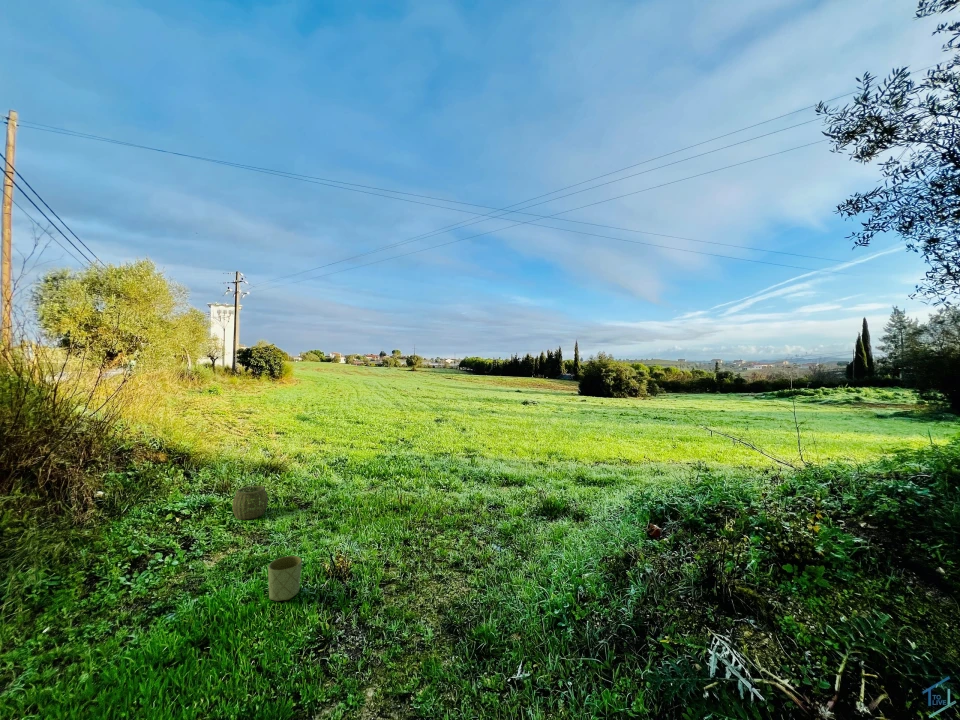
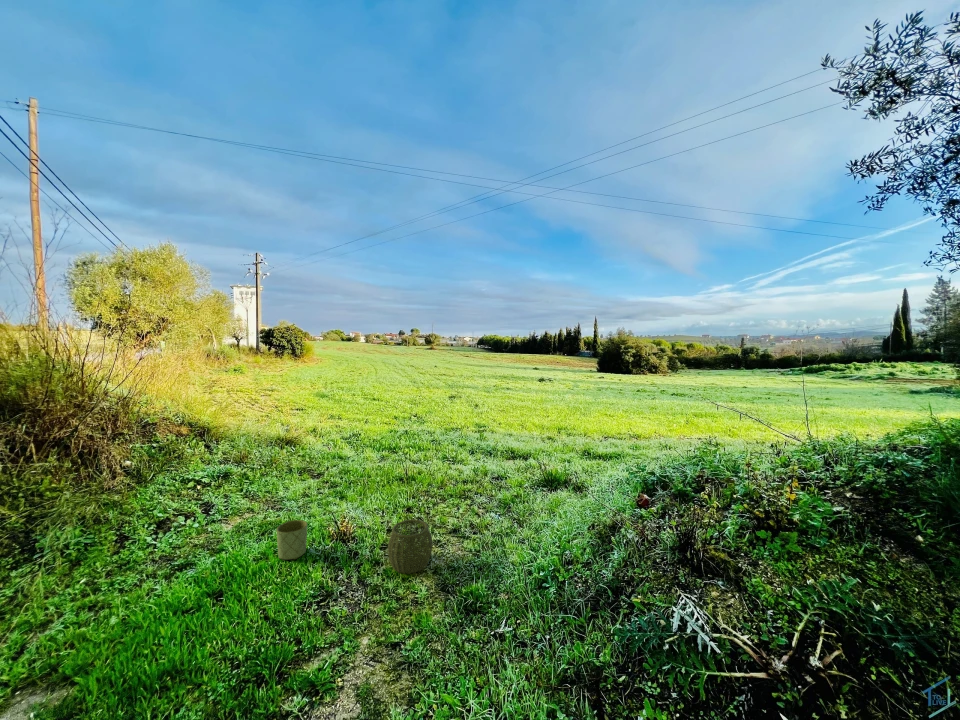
woven basket: present [232,486,268,520] -> present [388,520,433,574]

